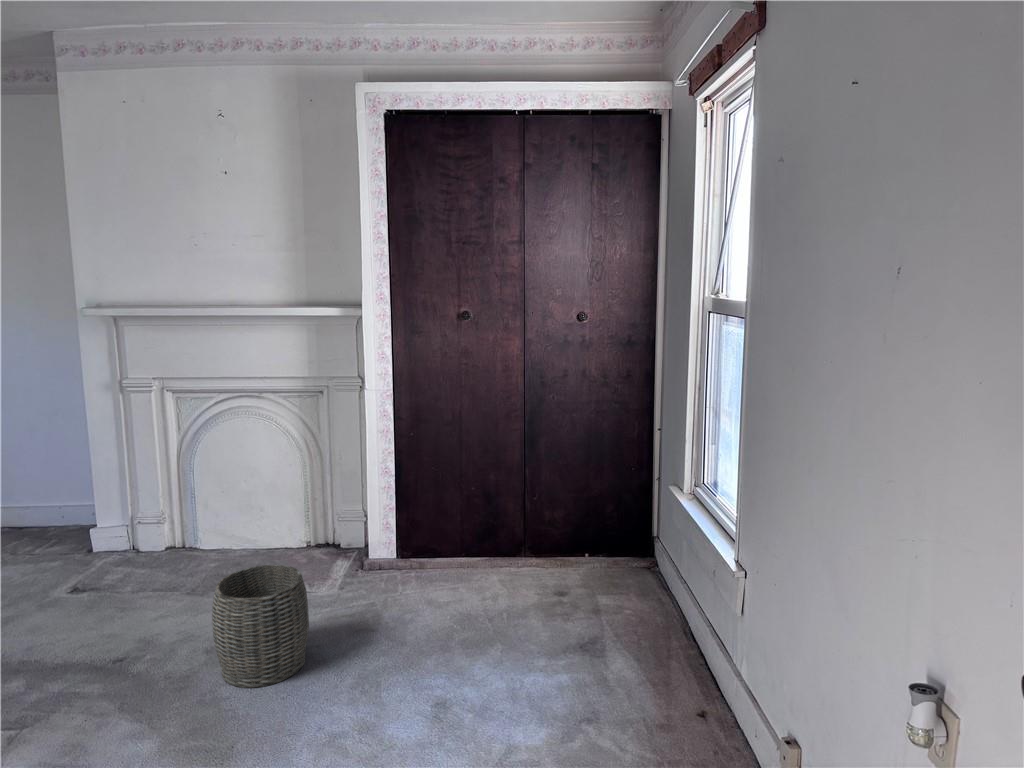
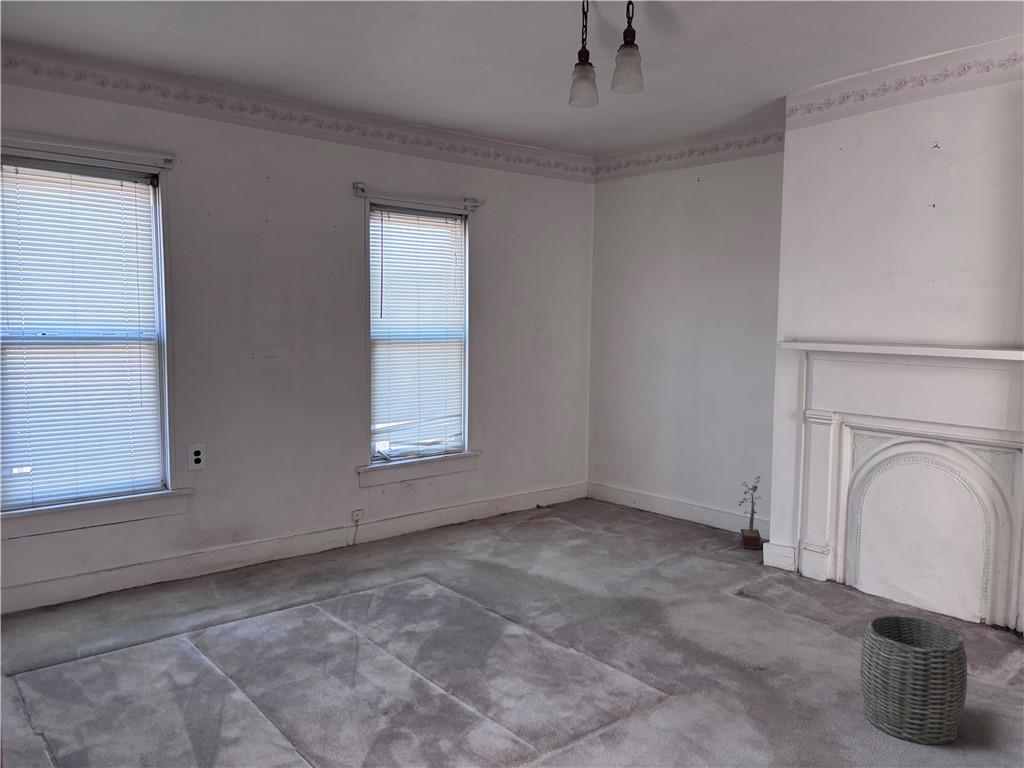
potted plant: none [50,456,87,541] -> present [739,476,761,549]

